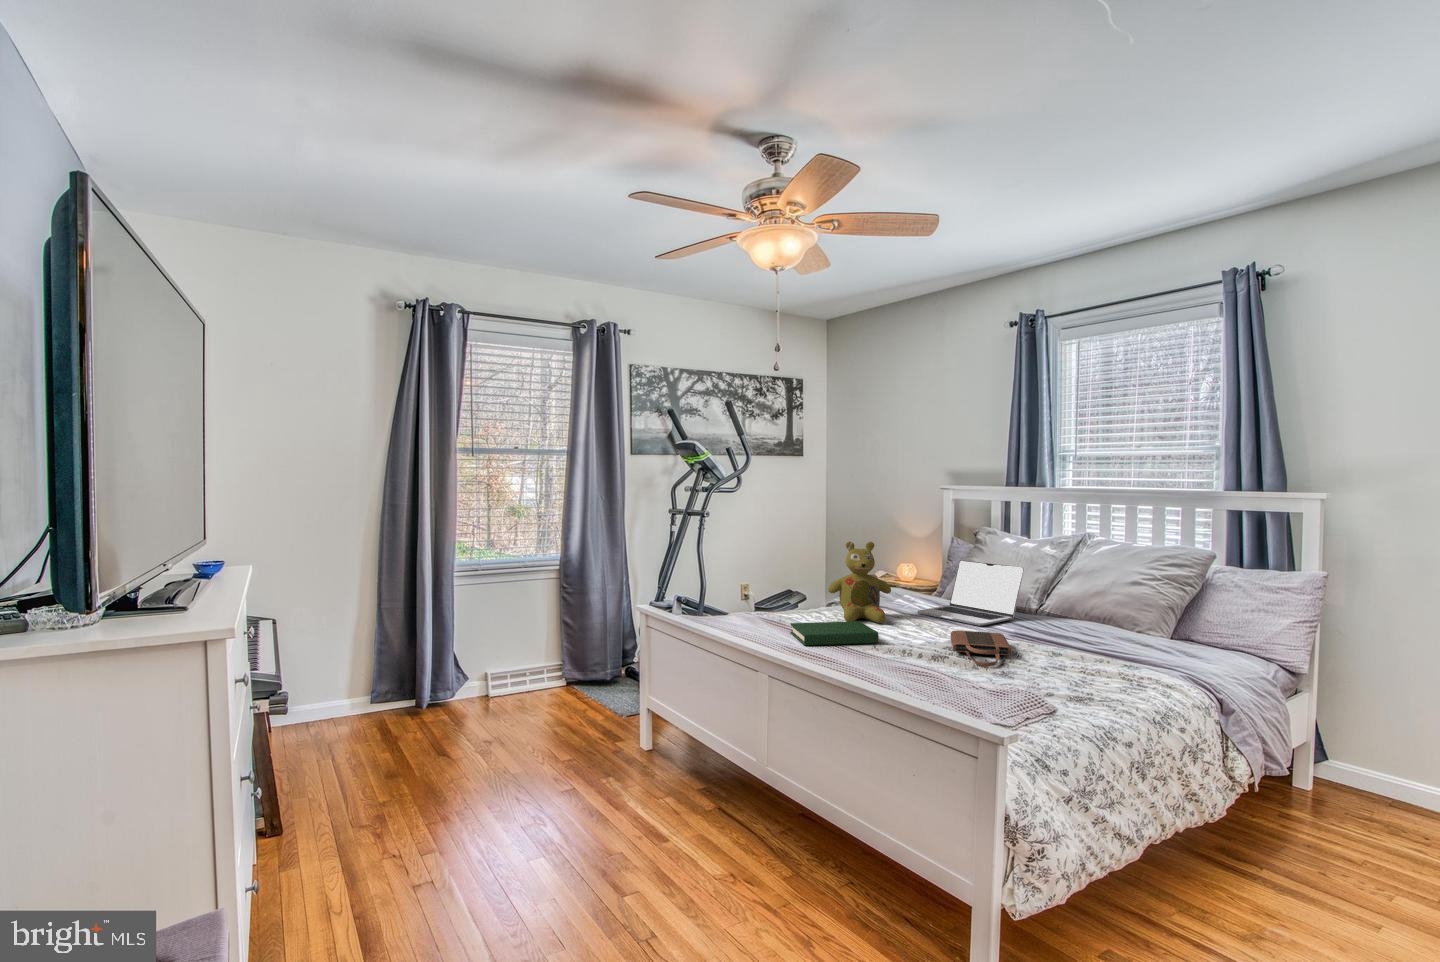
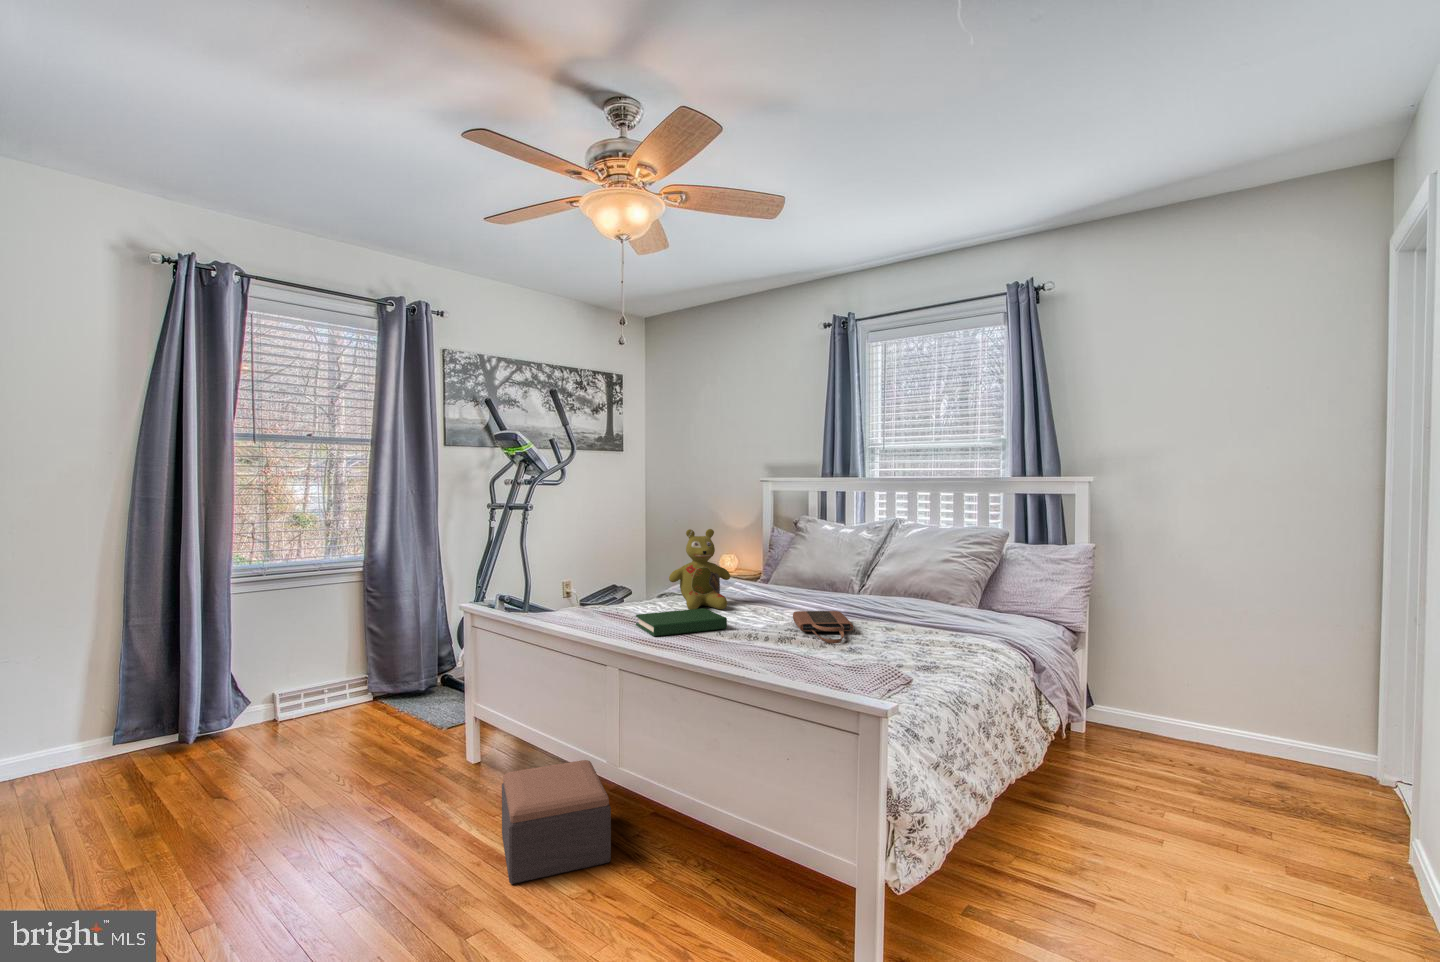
laptop: present [918,560,1024,626] -> none [754,545,848,606]
footstool: none [663,755,755,855] -> present [502,760,611,884]

